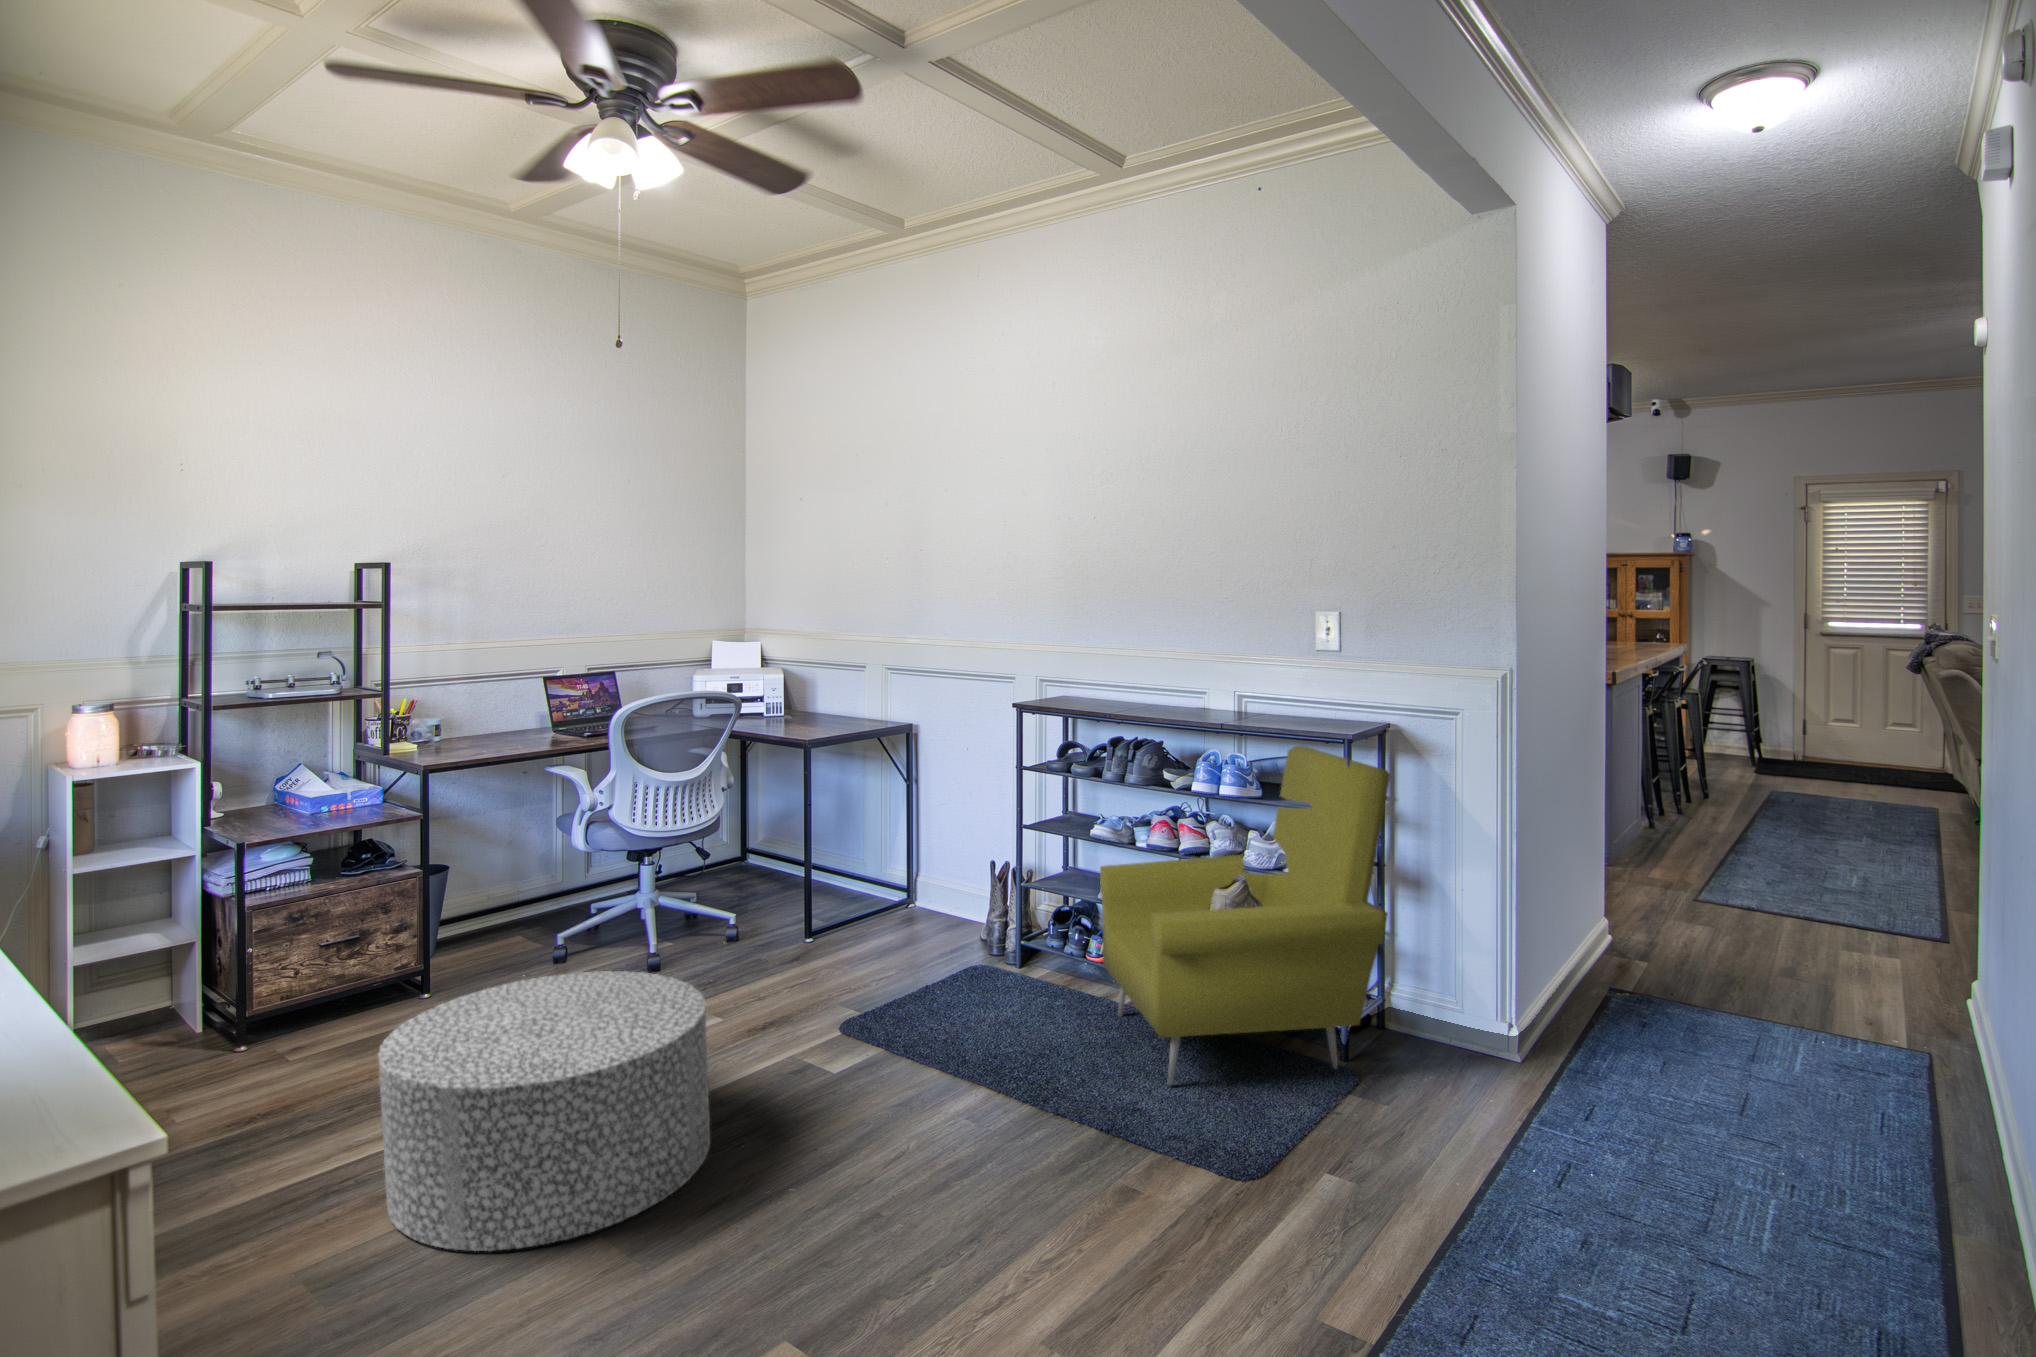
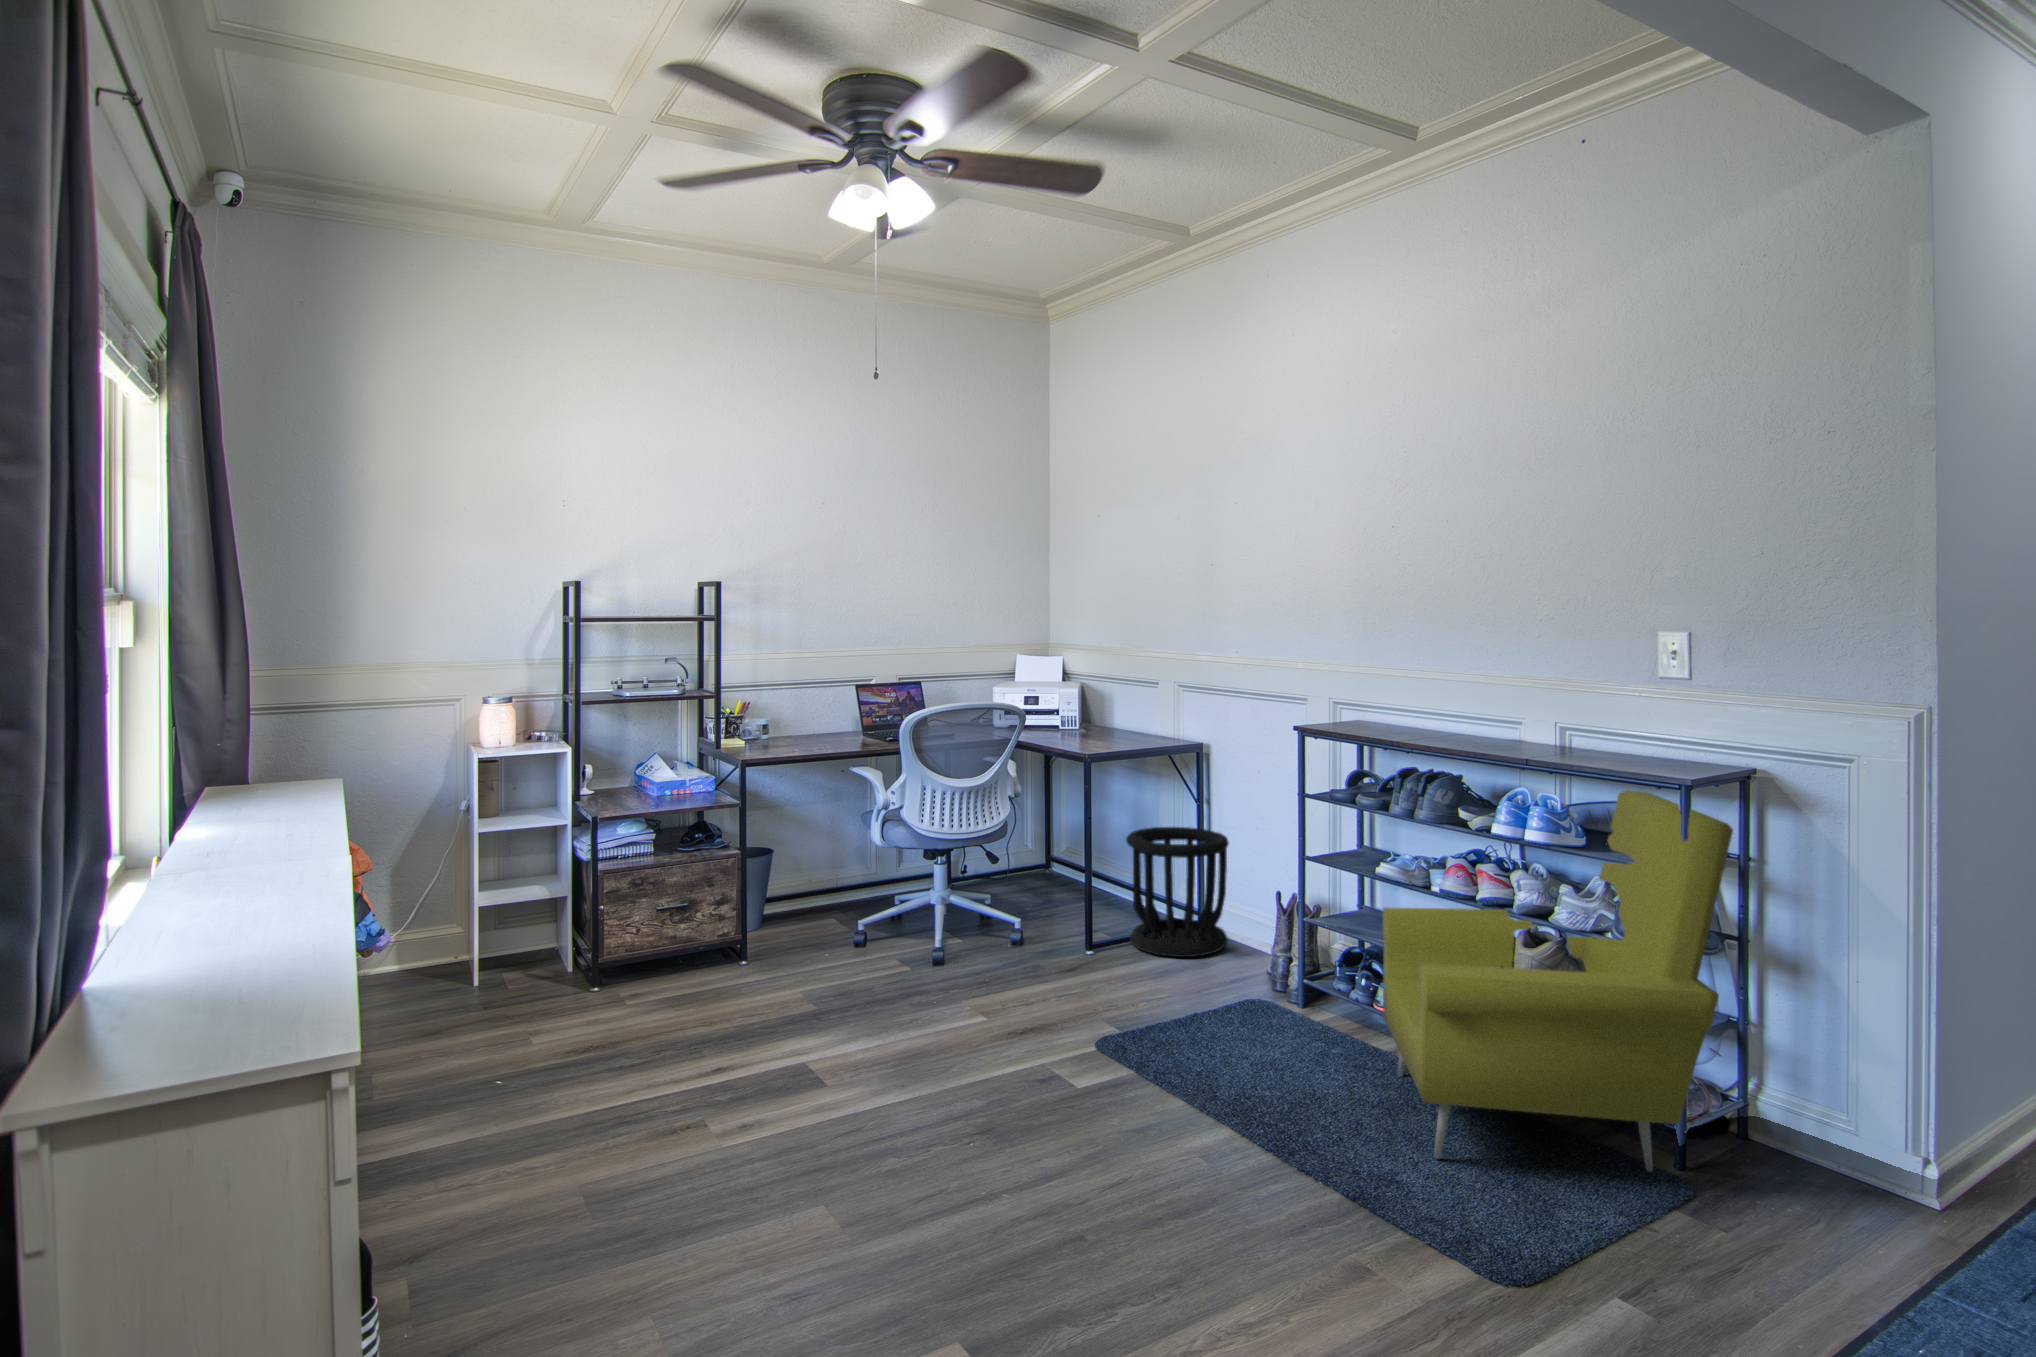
wastebasket: none [840,807,939,932] -> present [1126,827,1229,957]
ottoman: present [378,971,710,1251] -> none [668,959,950,1202]

